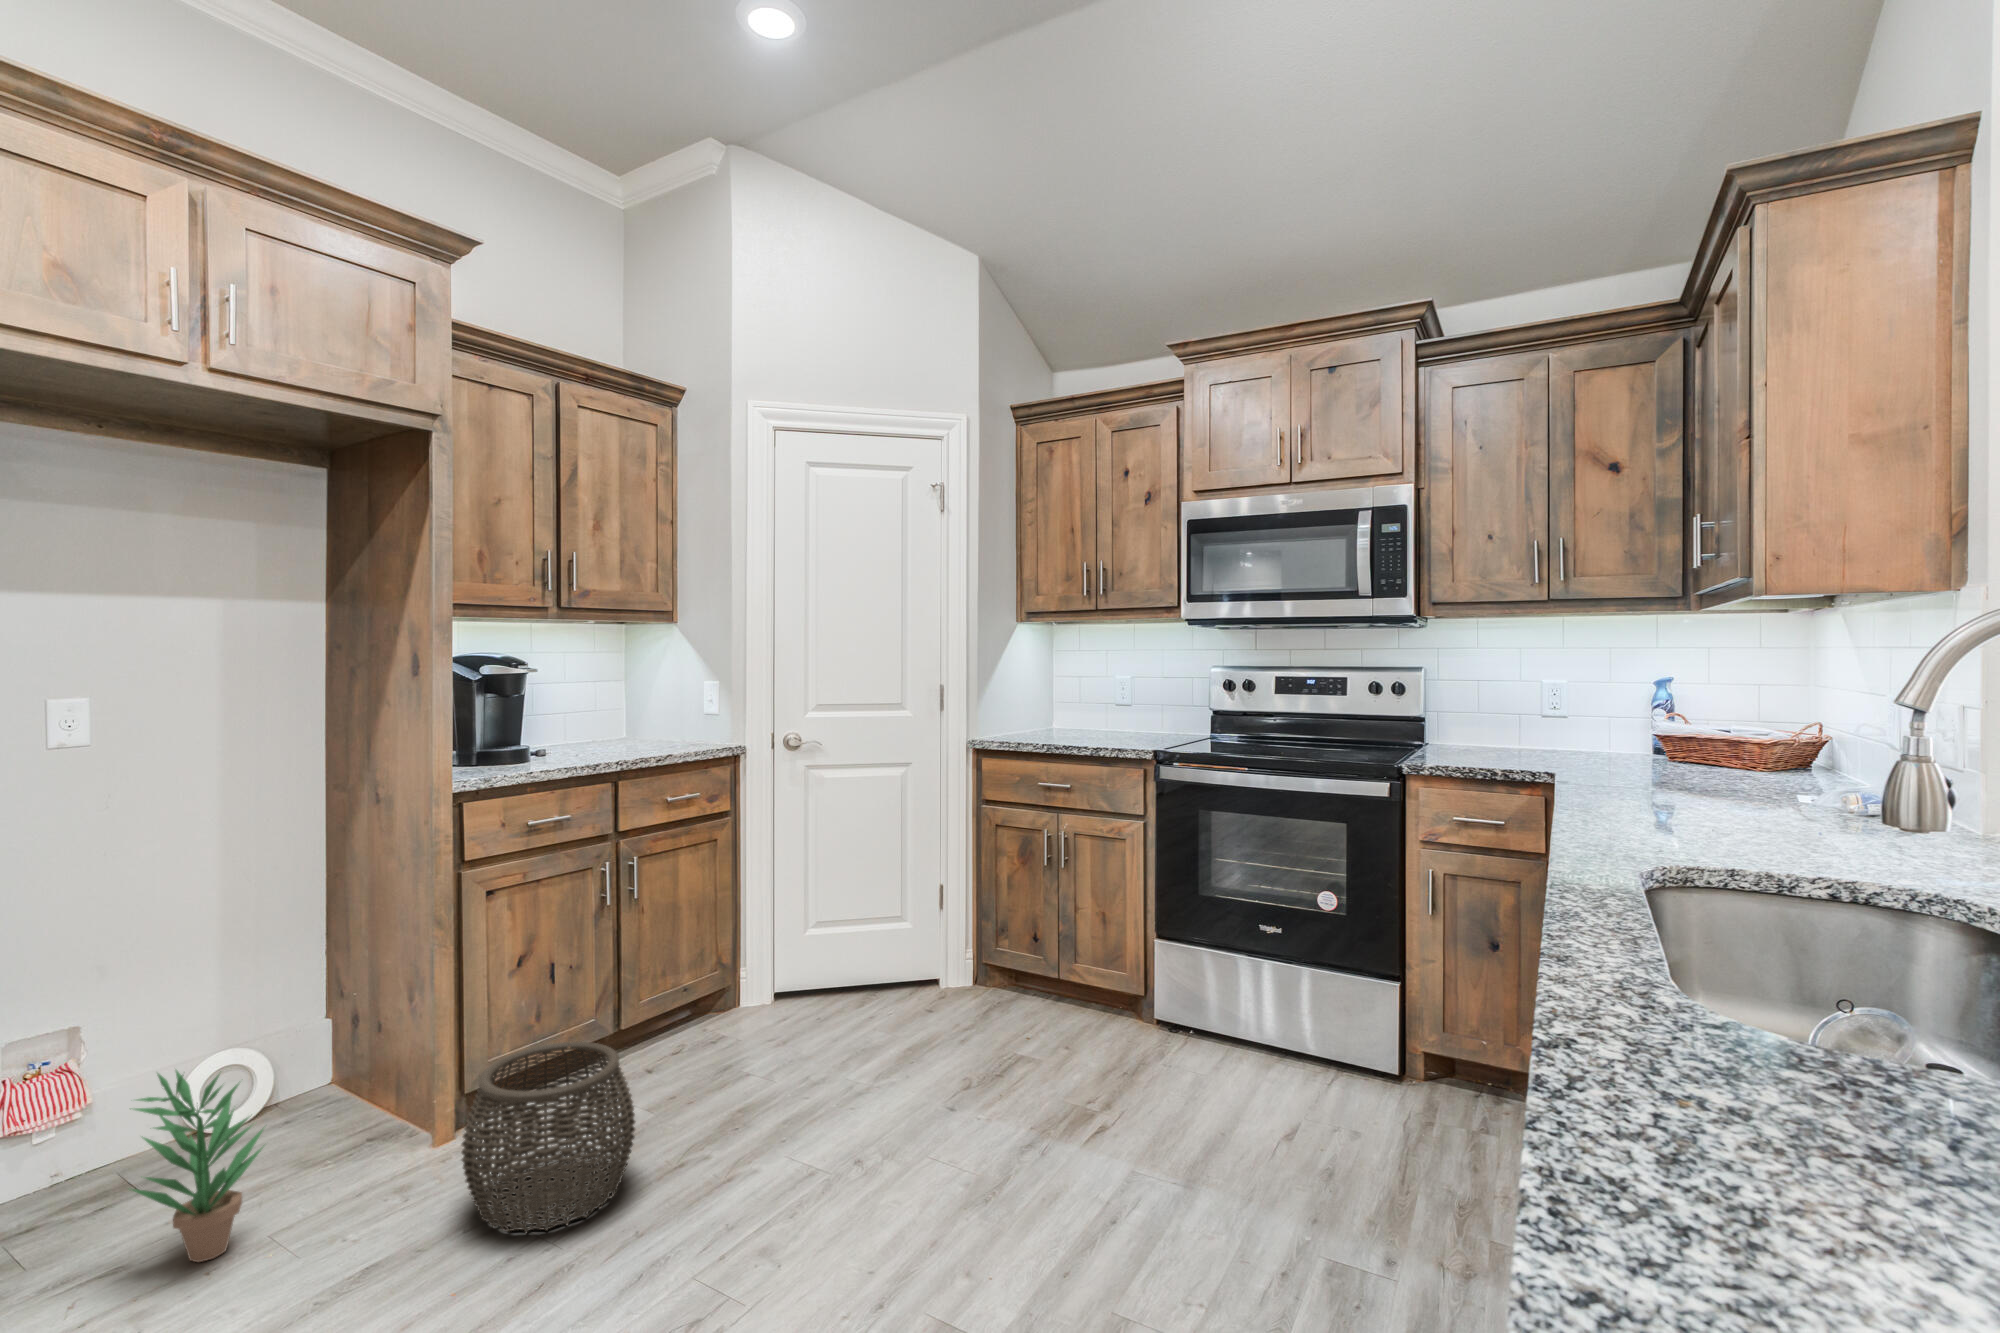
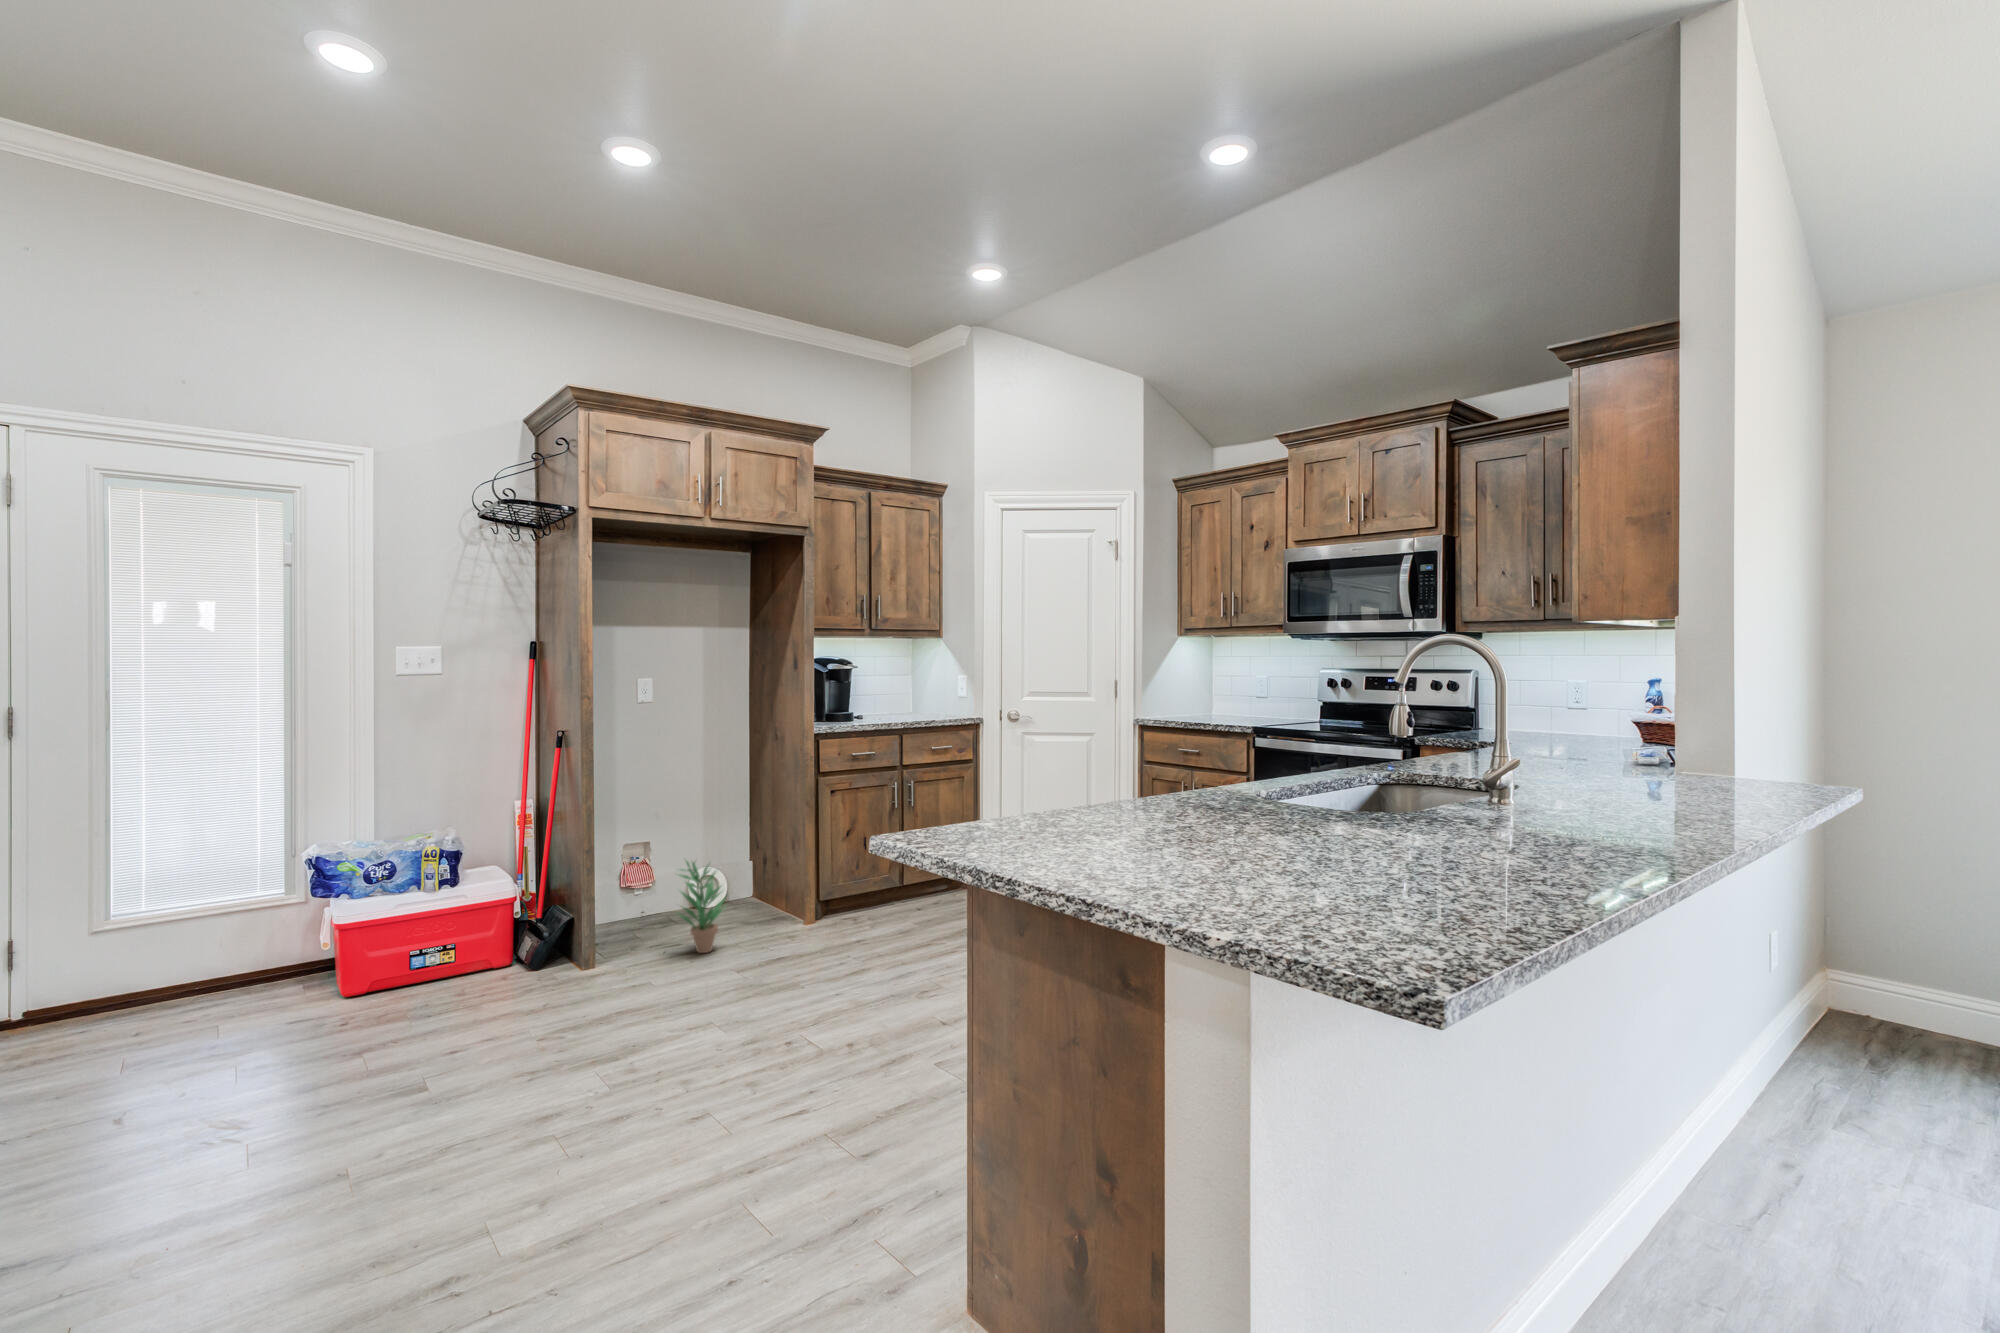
woven basket: present [461,1042,635,1233] -> none [815,872,901,962]

